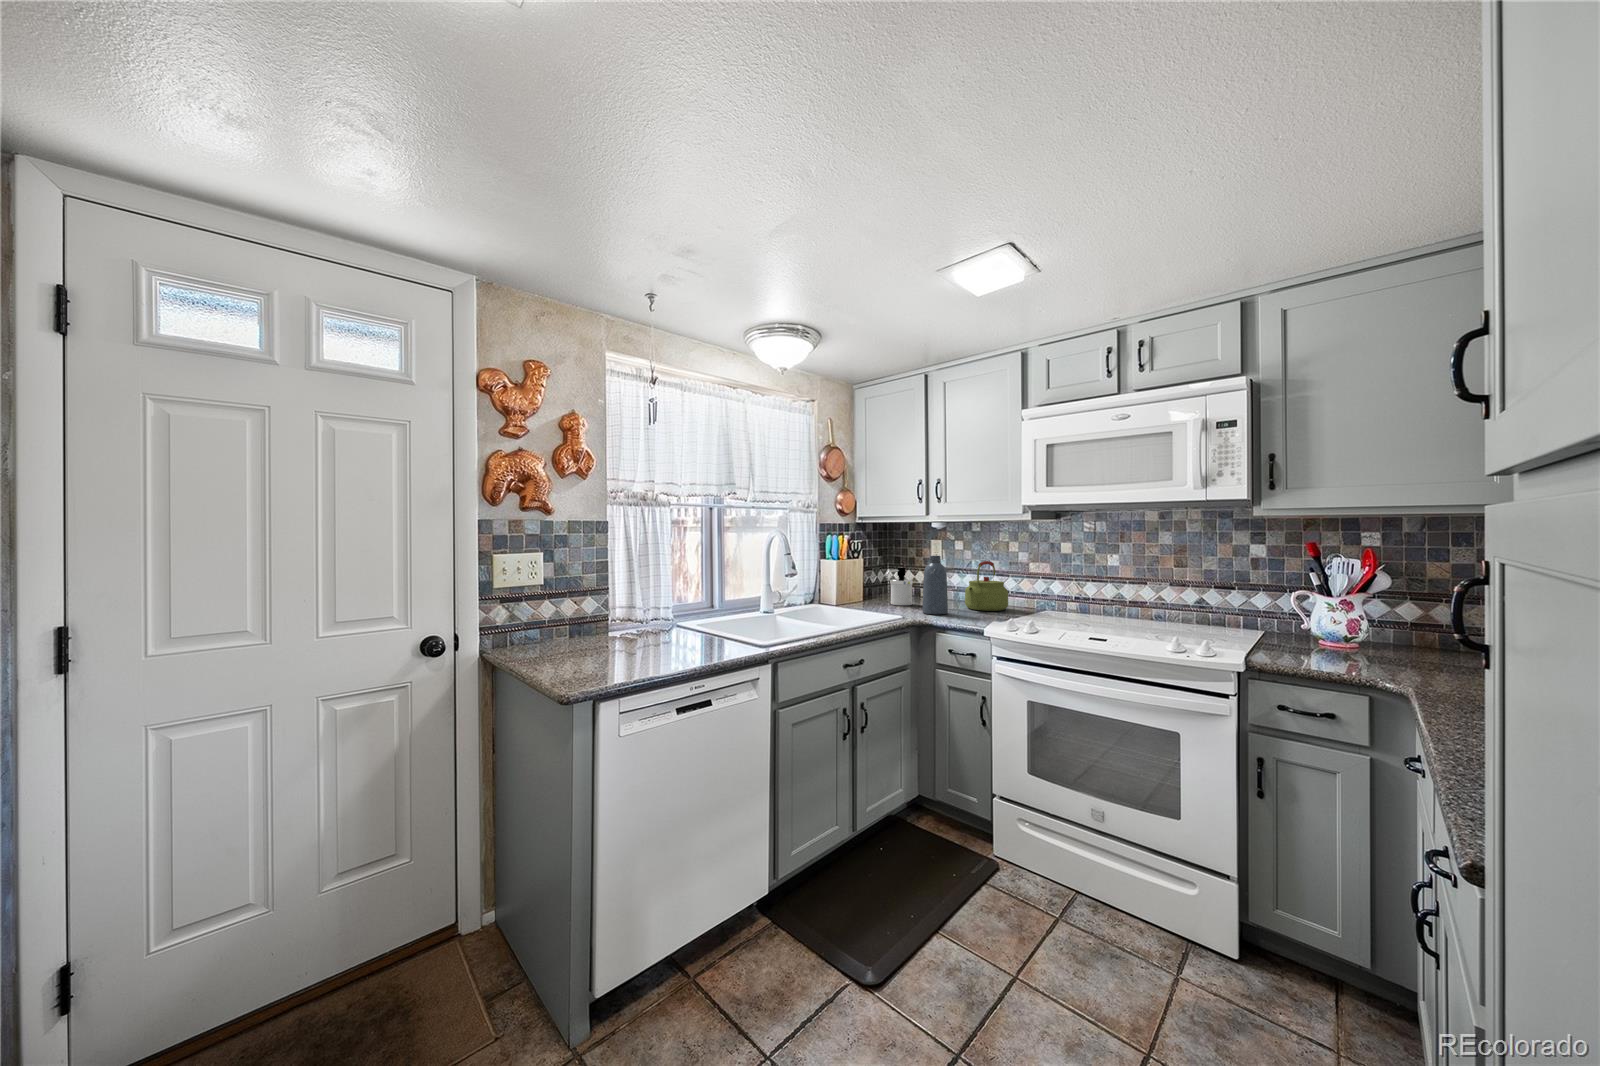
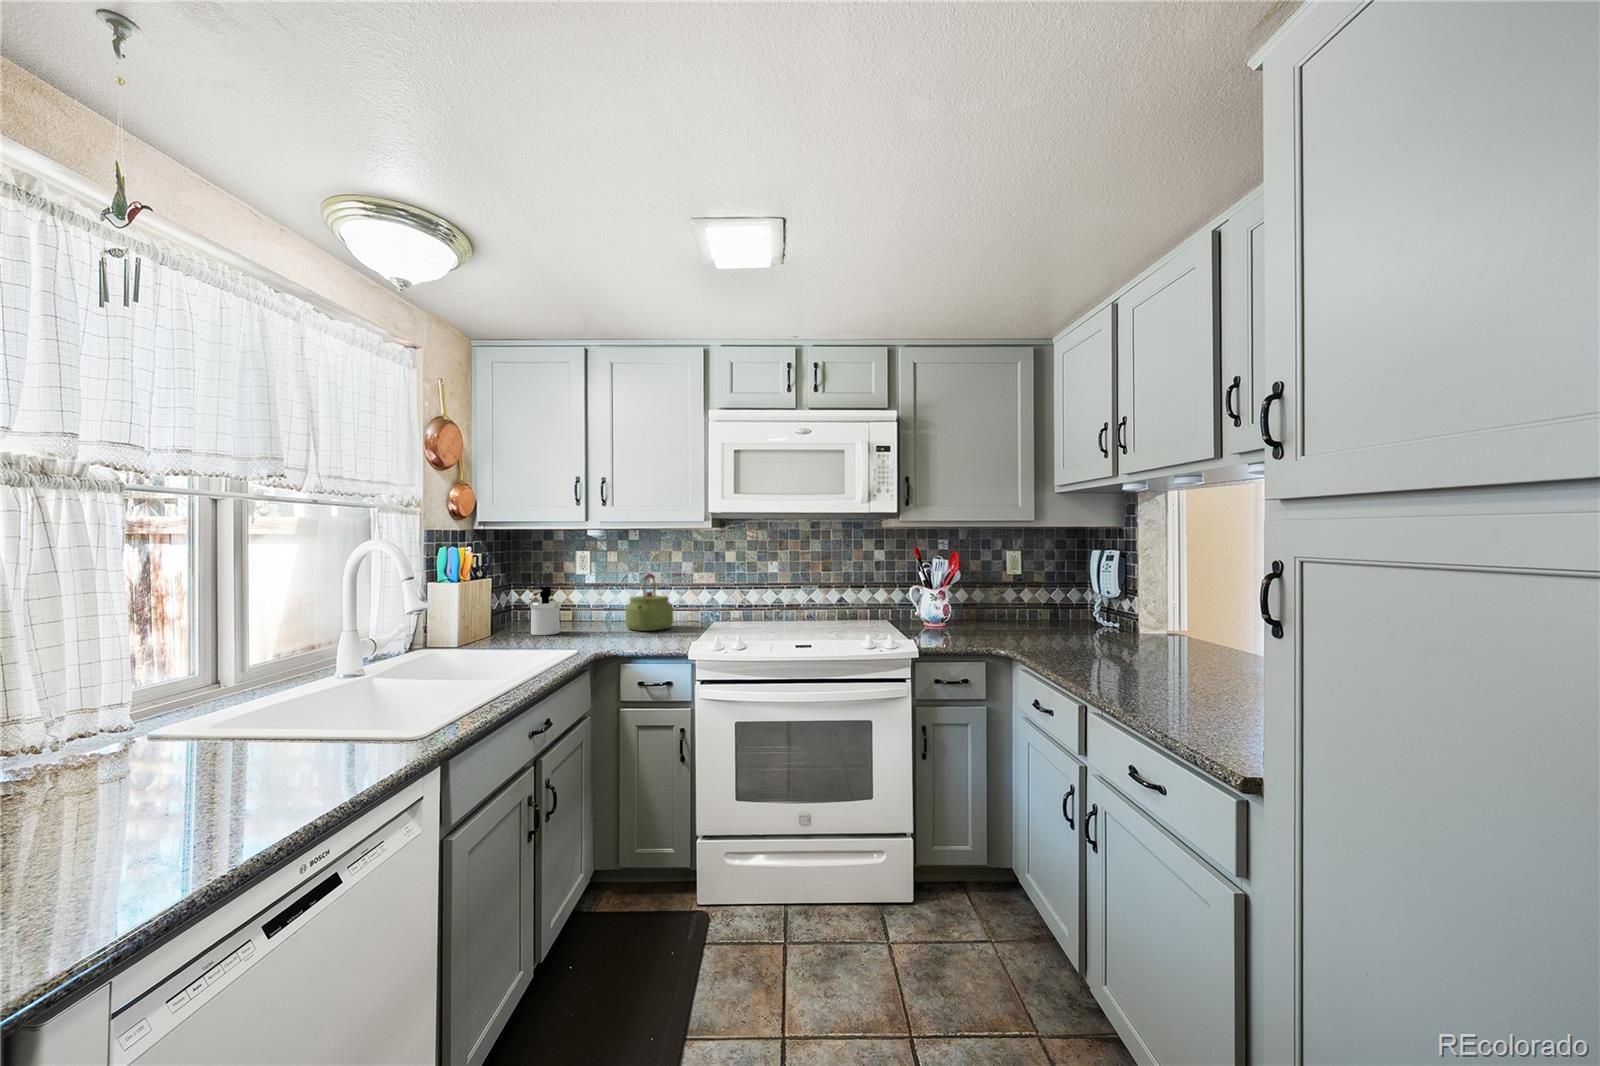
vase: present [923,556,948,615] -> none [588,570,619,642]

